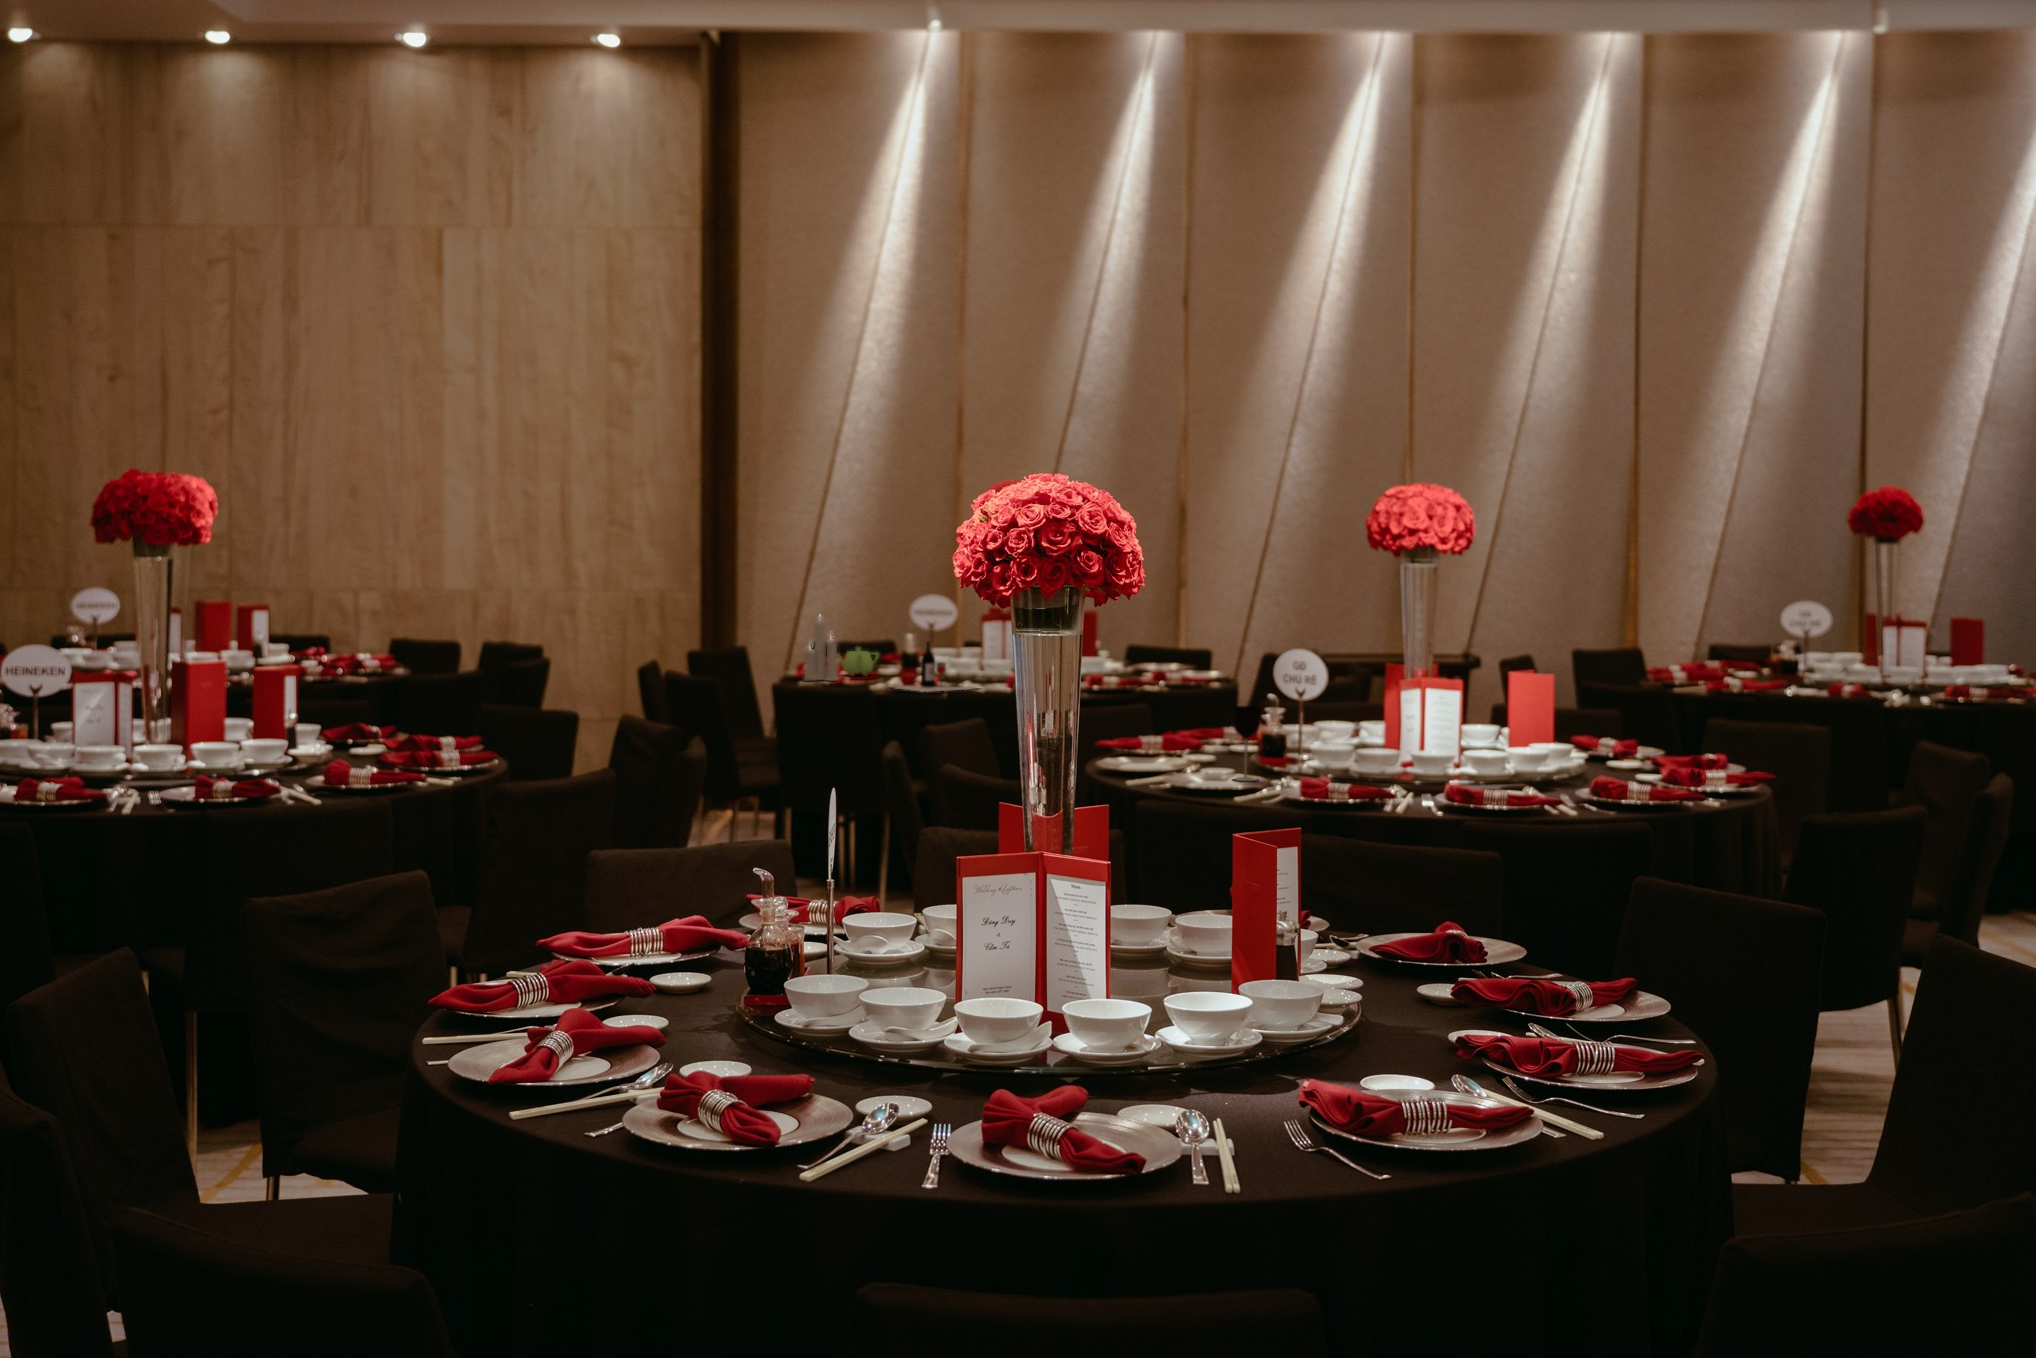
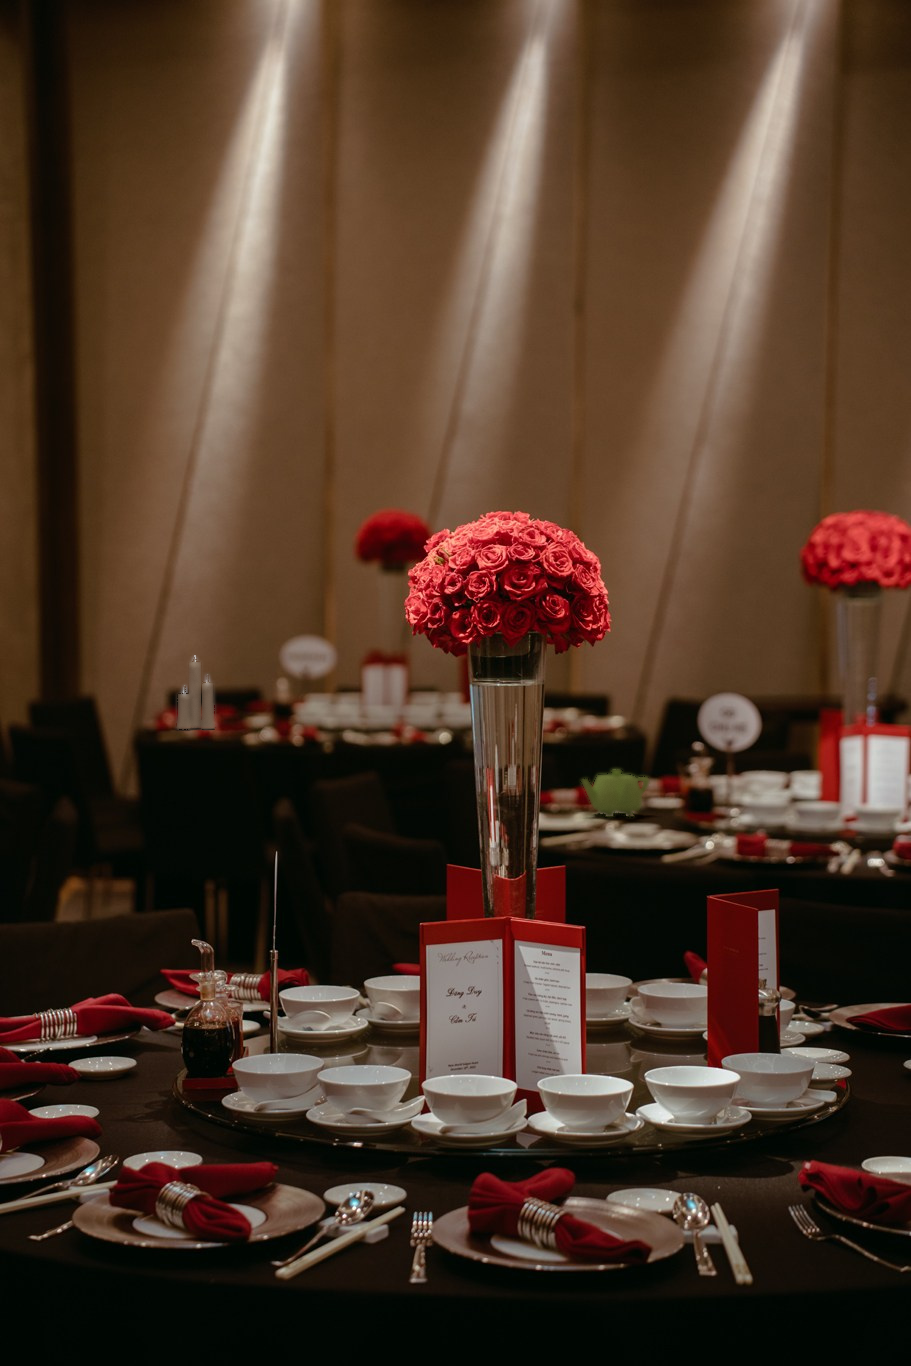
wine bottle: present [895,641,974,692] -> none [268,685,377,741]
teapot: present [837,648,879,676] -> present [582,769,649,817]
wine glass: present [1232,706,1262,781] -> none [662,757,694,839]

